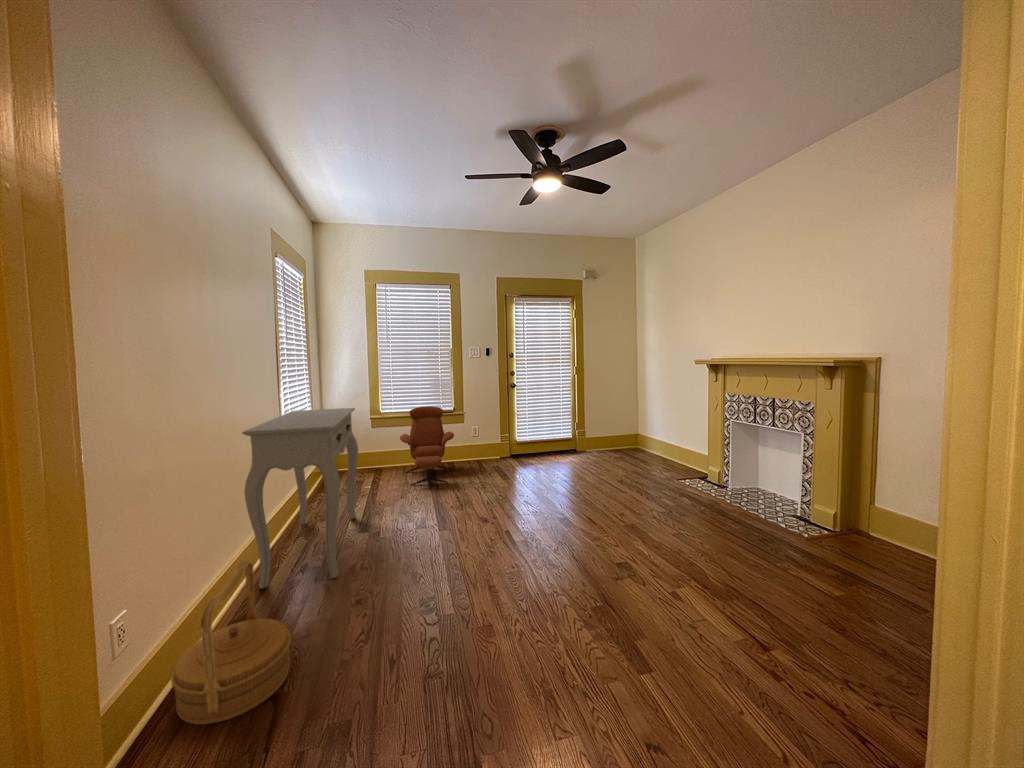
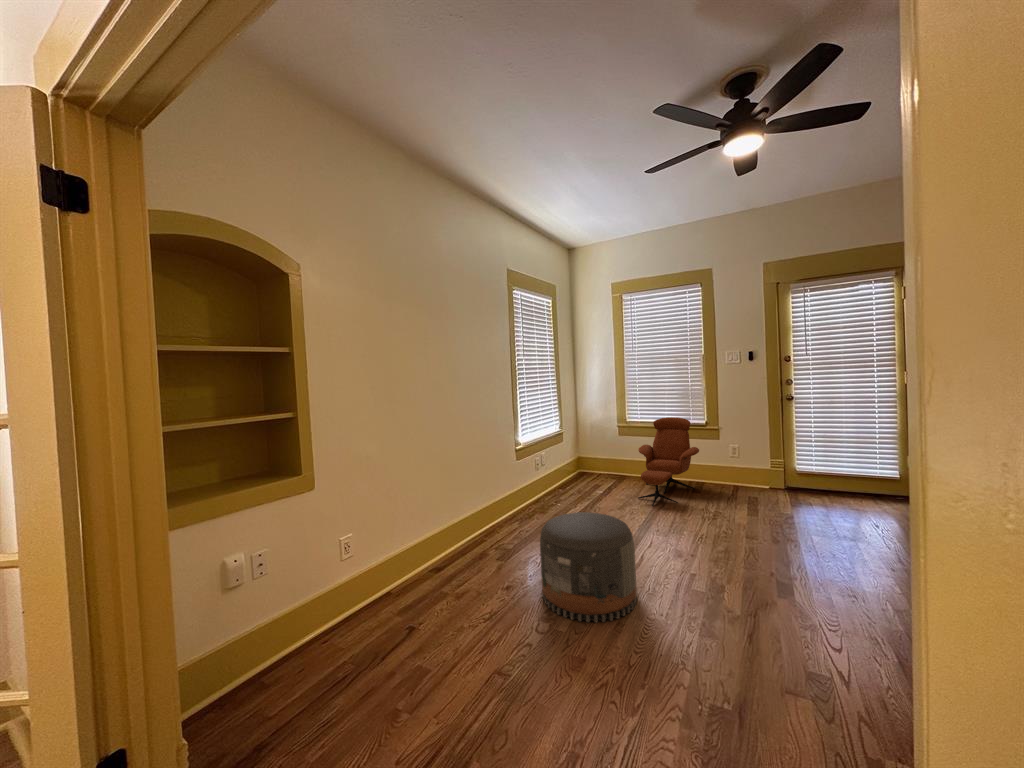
console table: present [242,408,358,589] -> none [451,416,569,562]
pouf: none [395,496,490,602] -> present [540,512,637,623]
woven basket: present [171,561,291,725] -> none [365,526,437,631]

